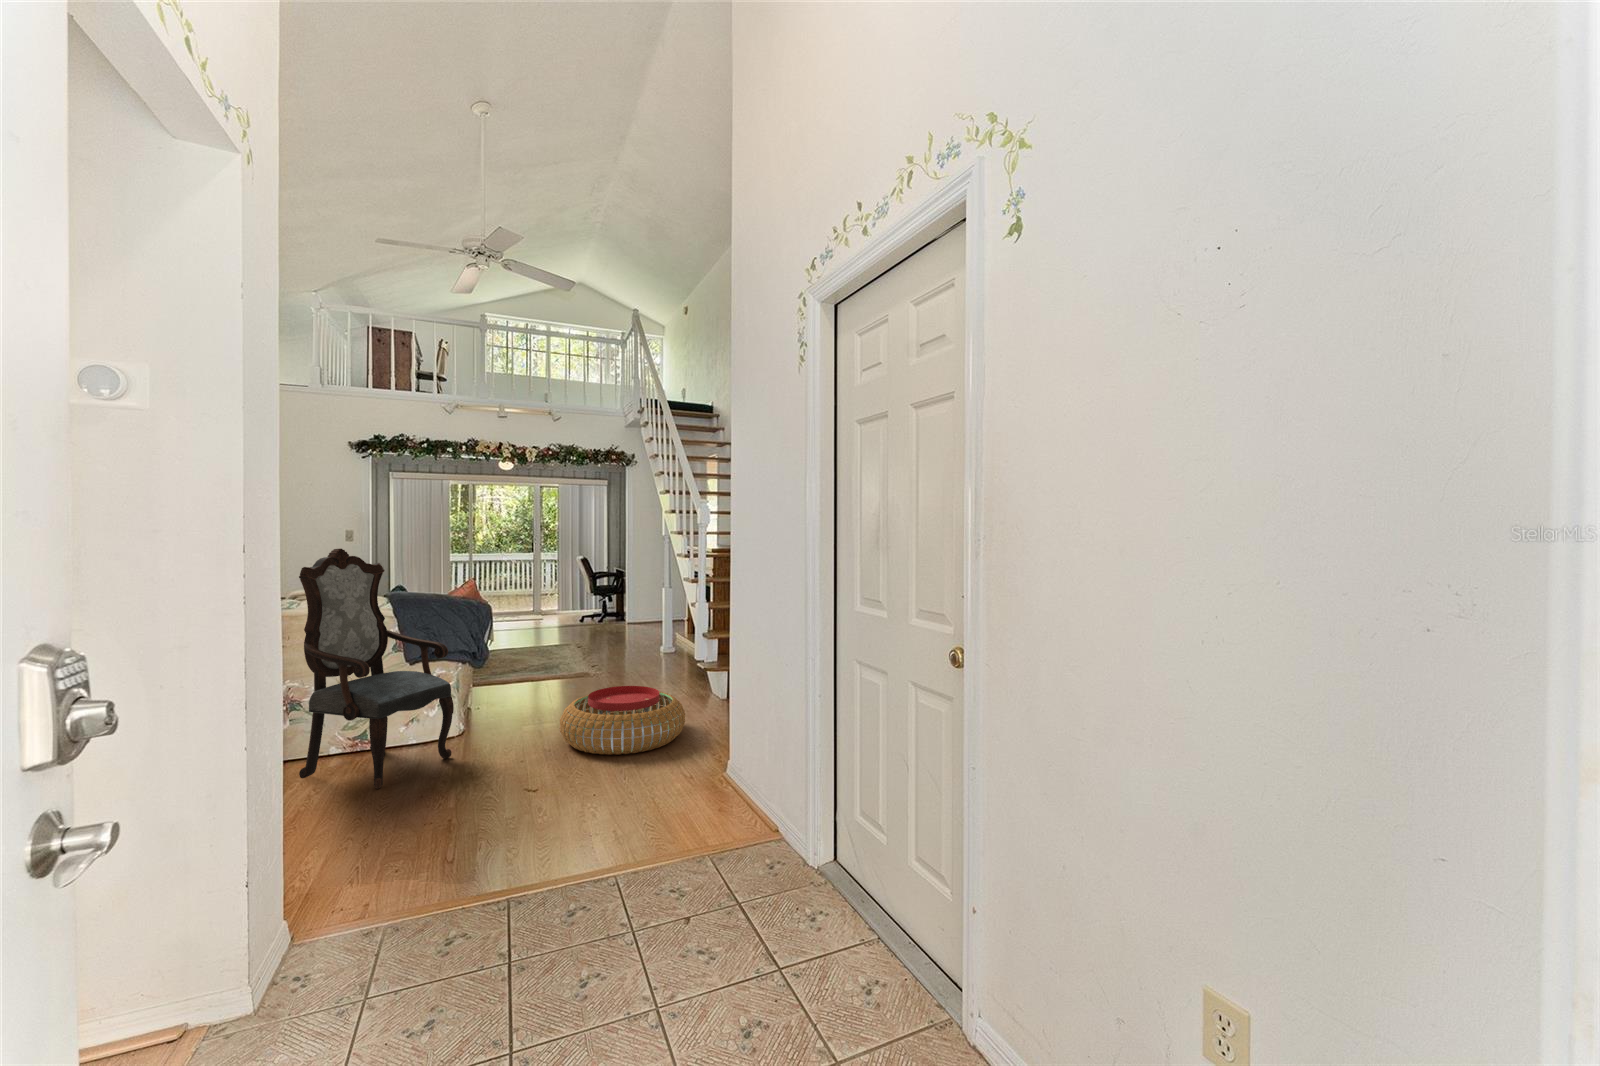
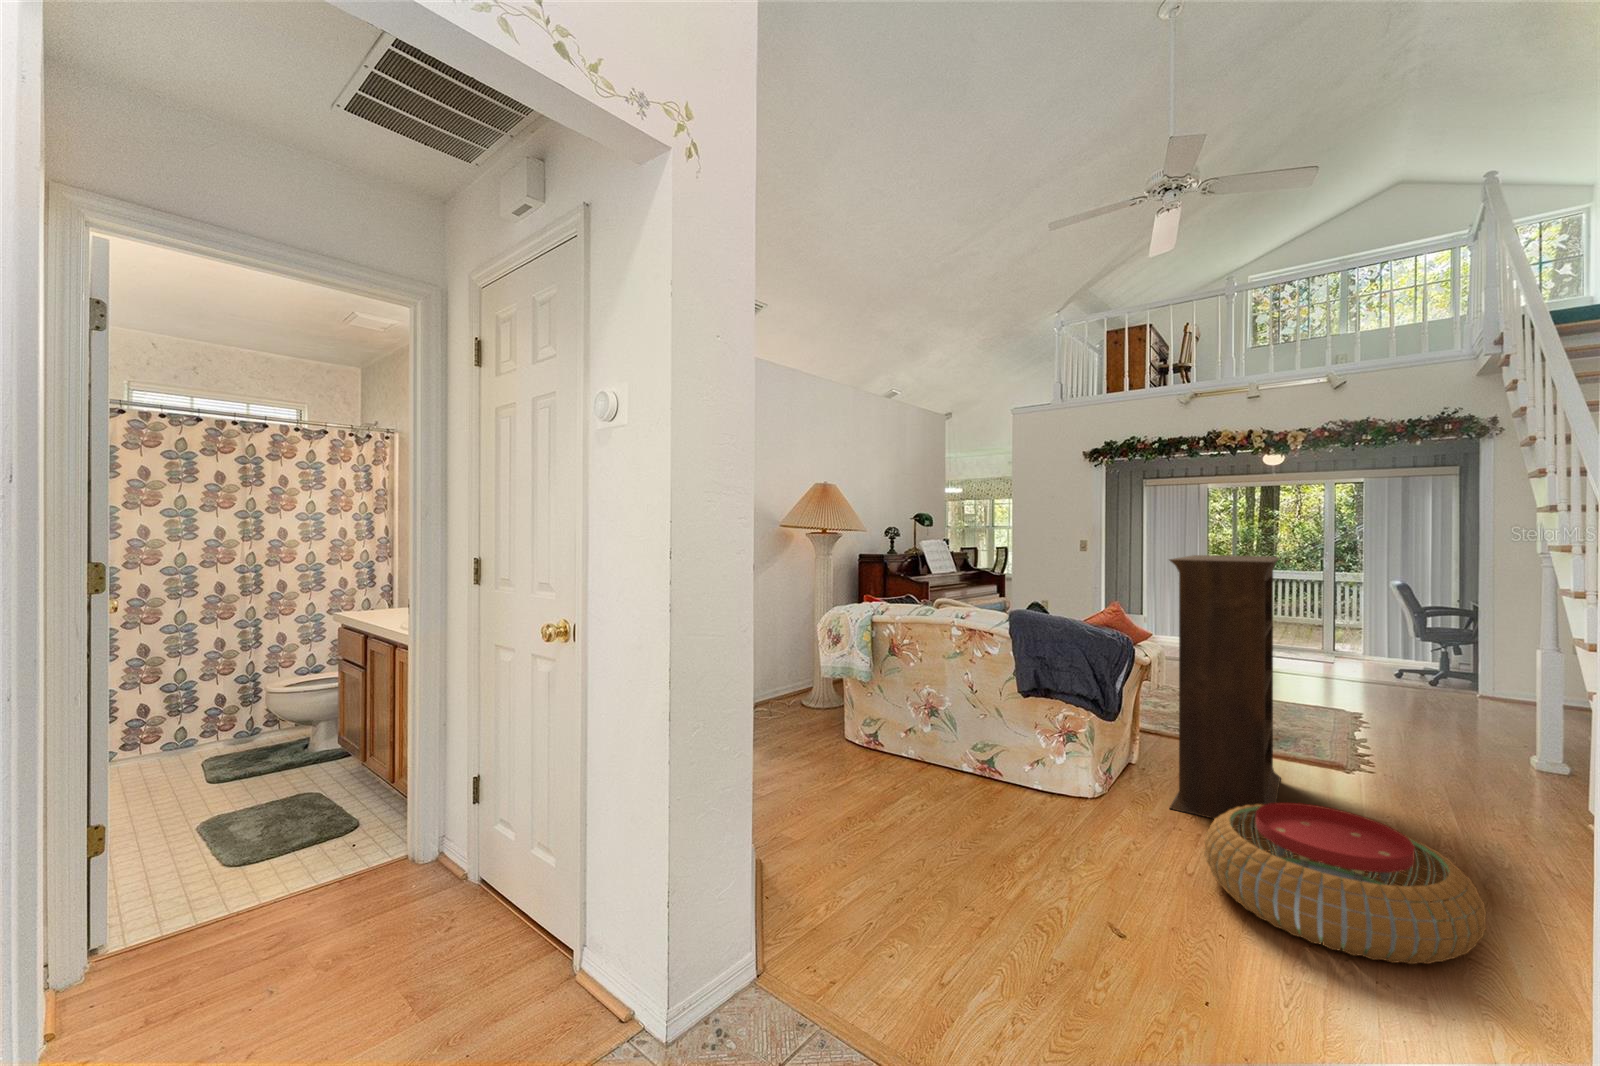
bookcase: none [507,542,580,725] -> present [1170,555,1281,828]
armchair: present [299,549,454,789] -> none [916,558,1060,832]

